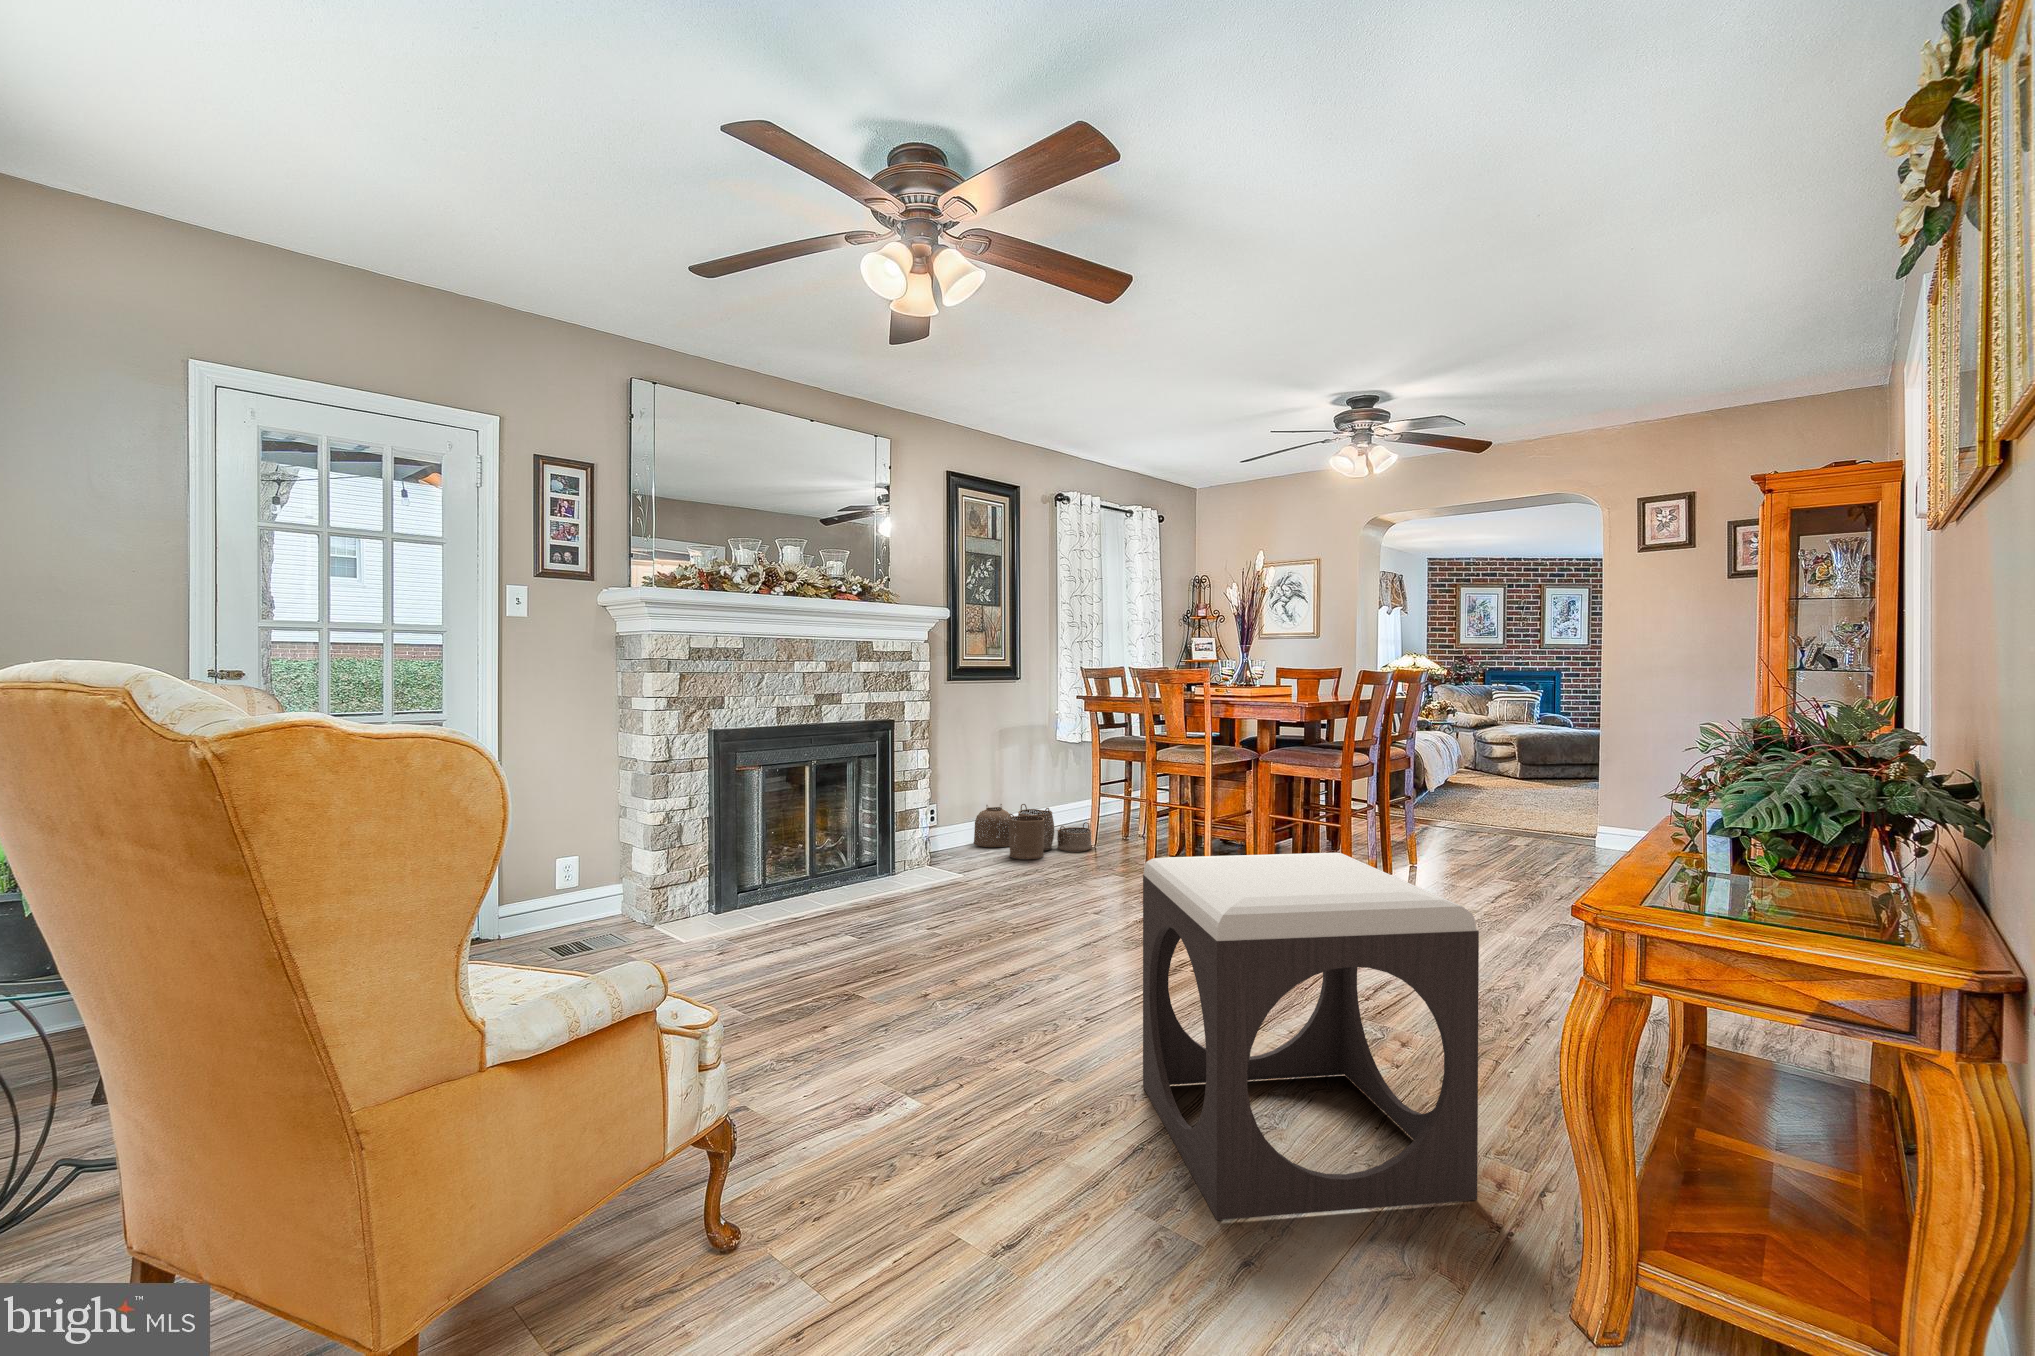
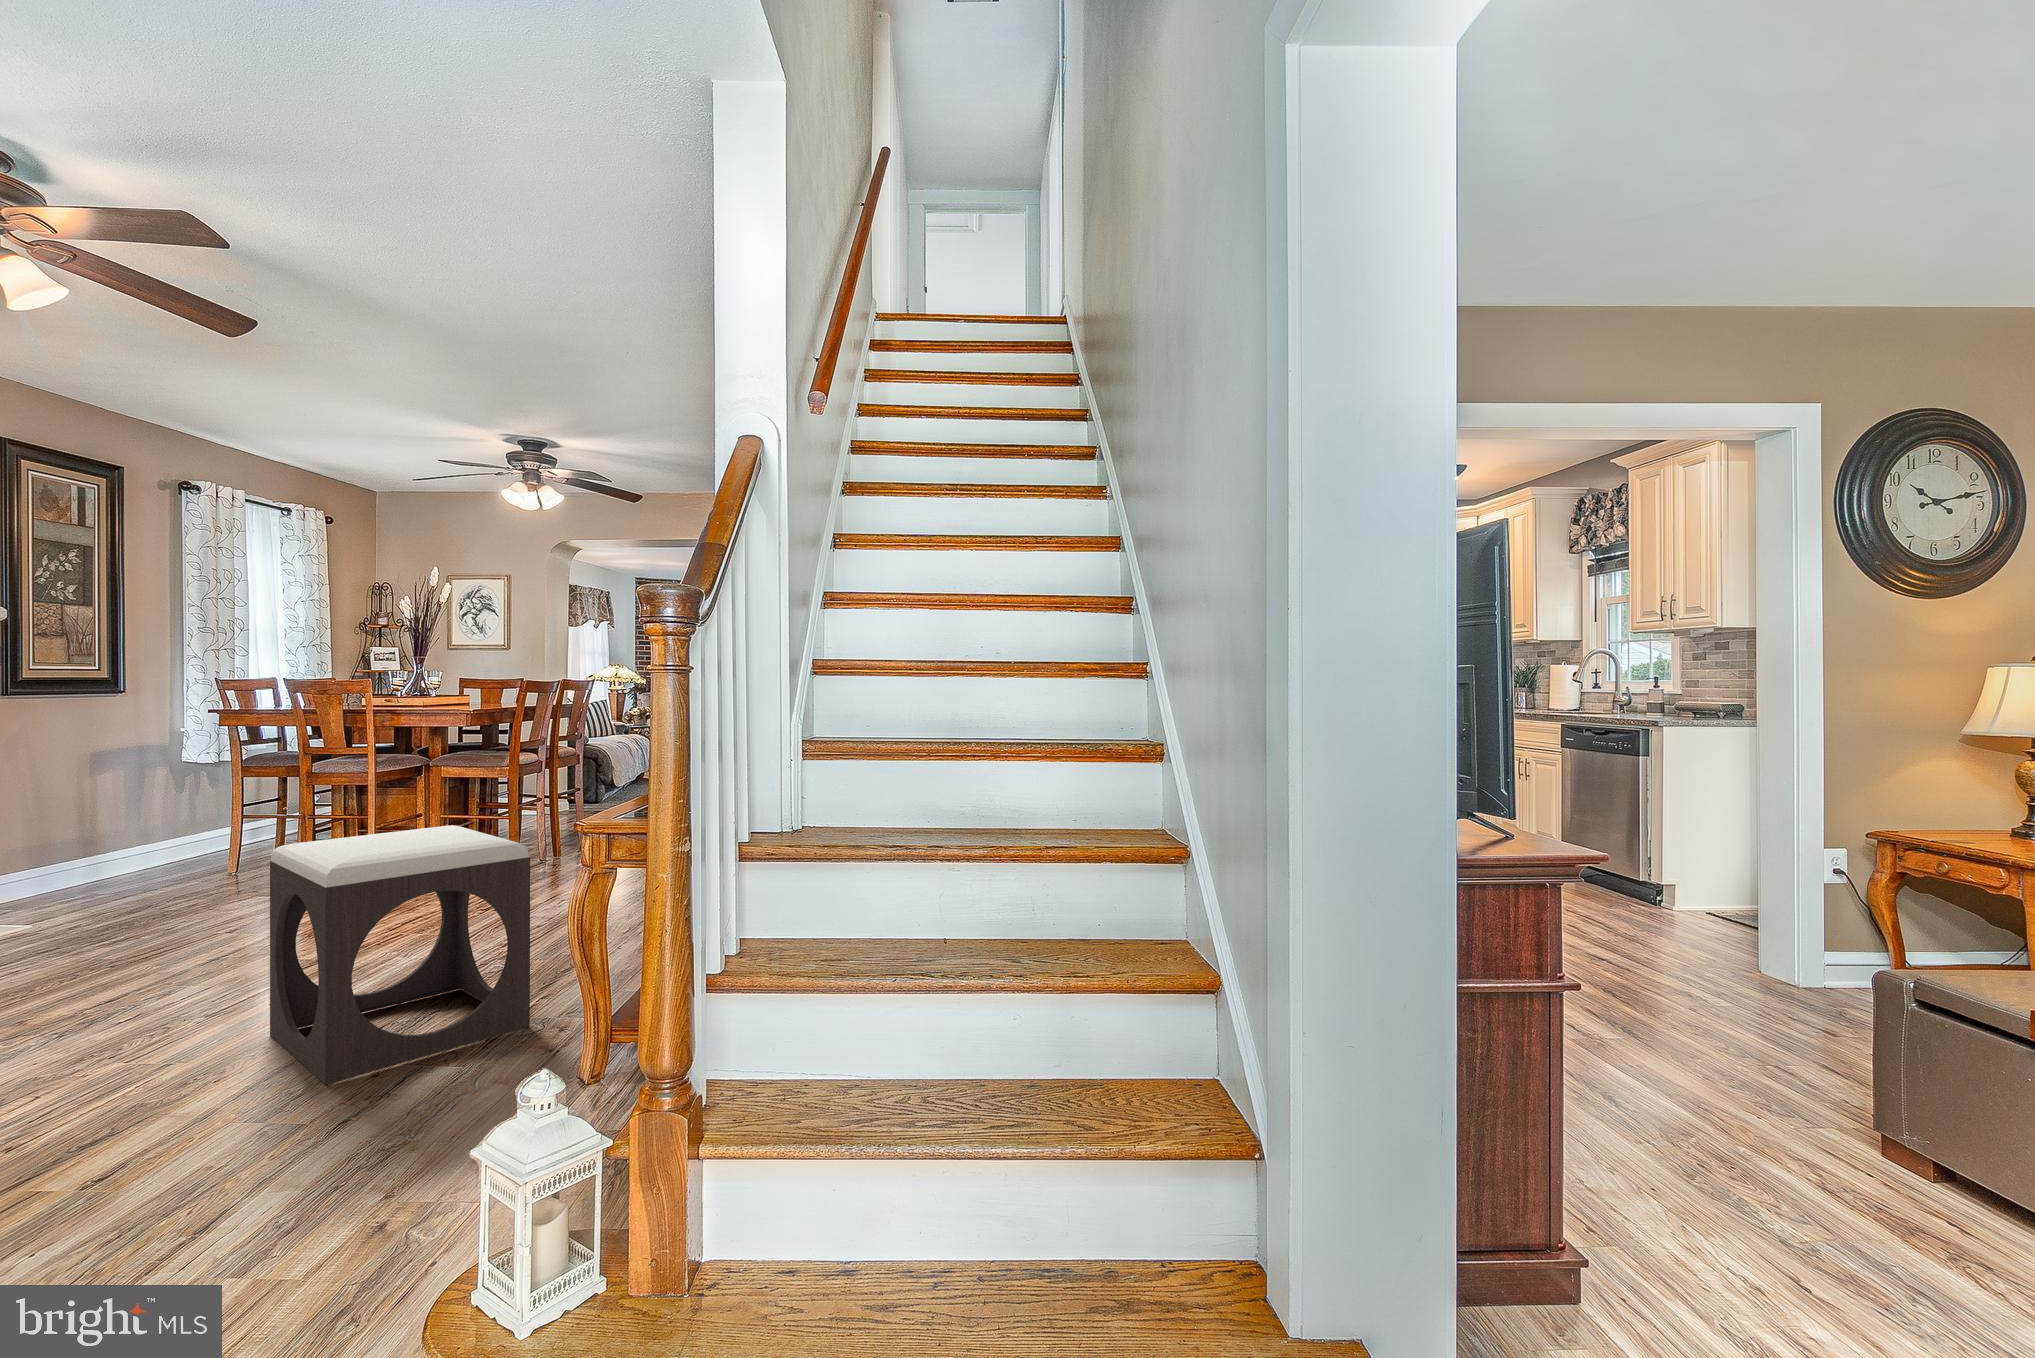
woven basket: present [973,804,1092,859] -> none [44,837,229,898]

